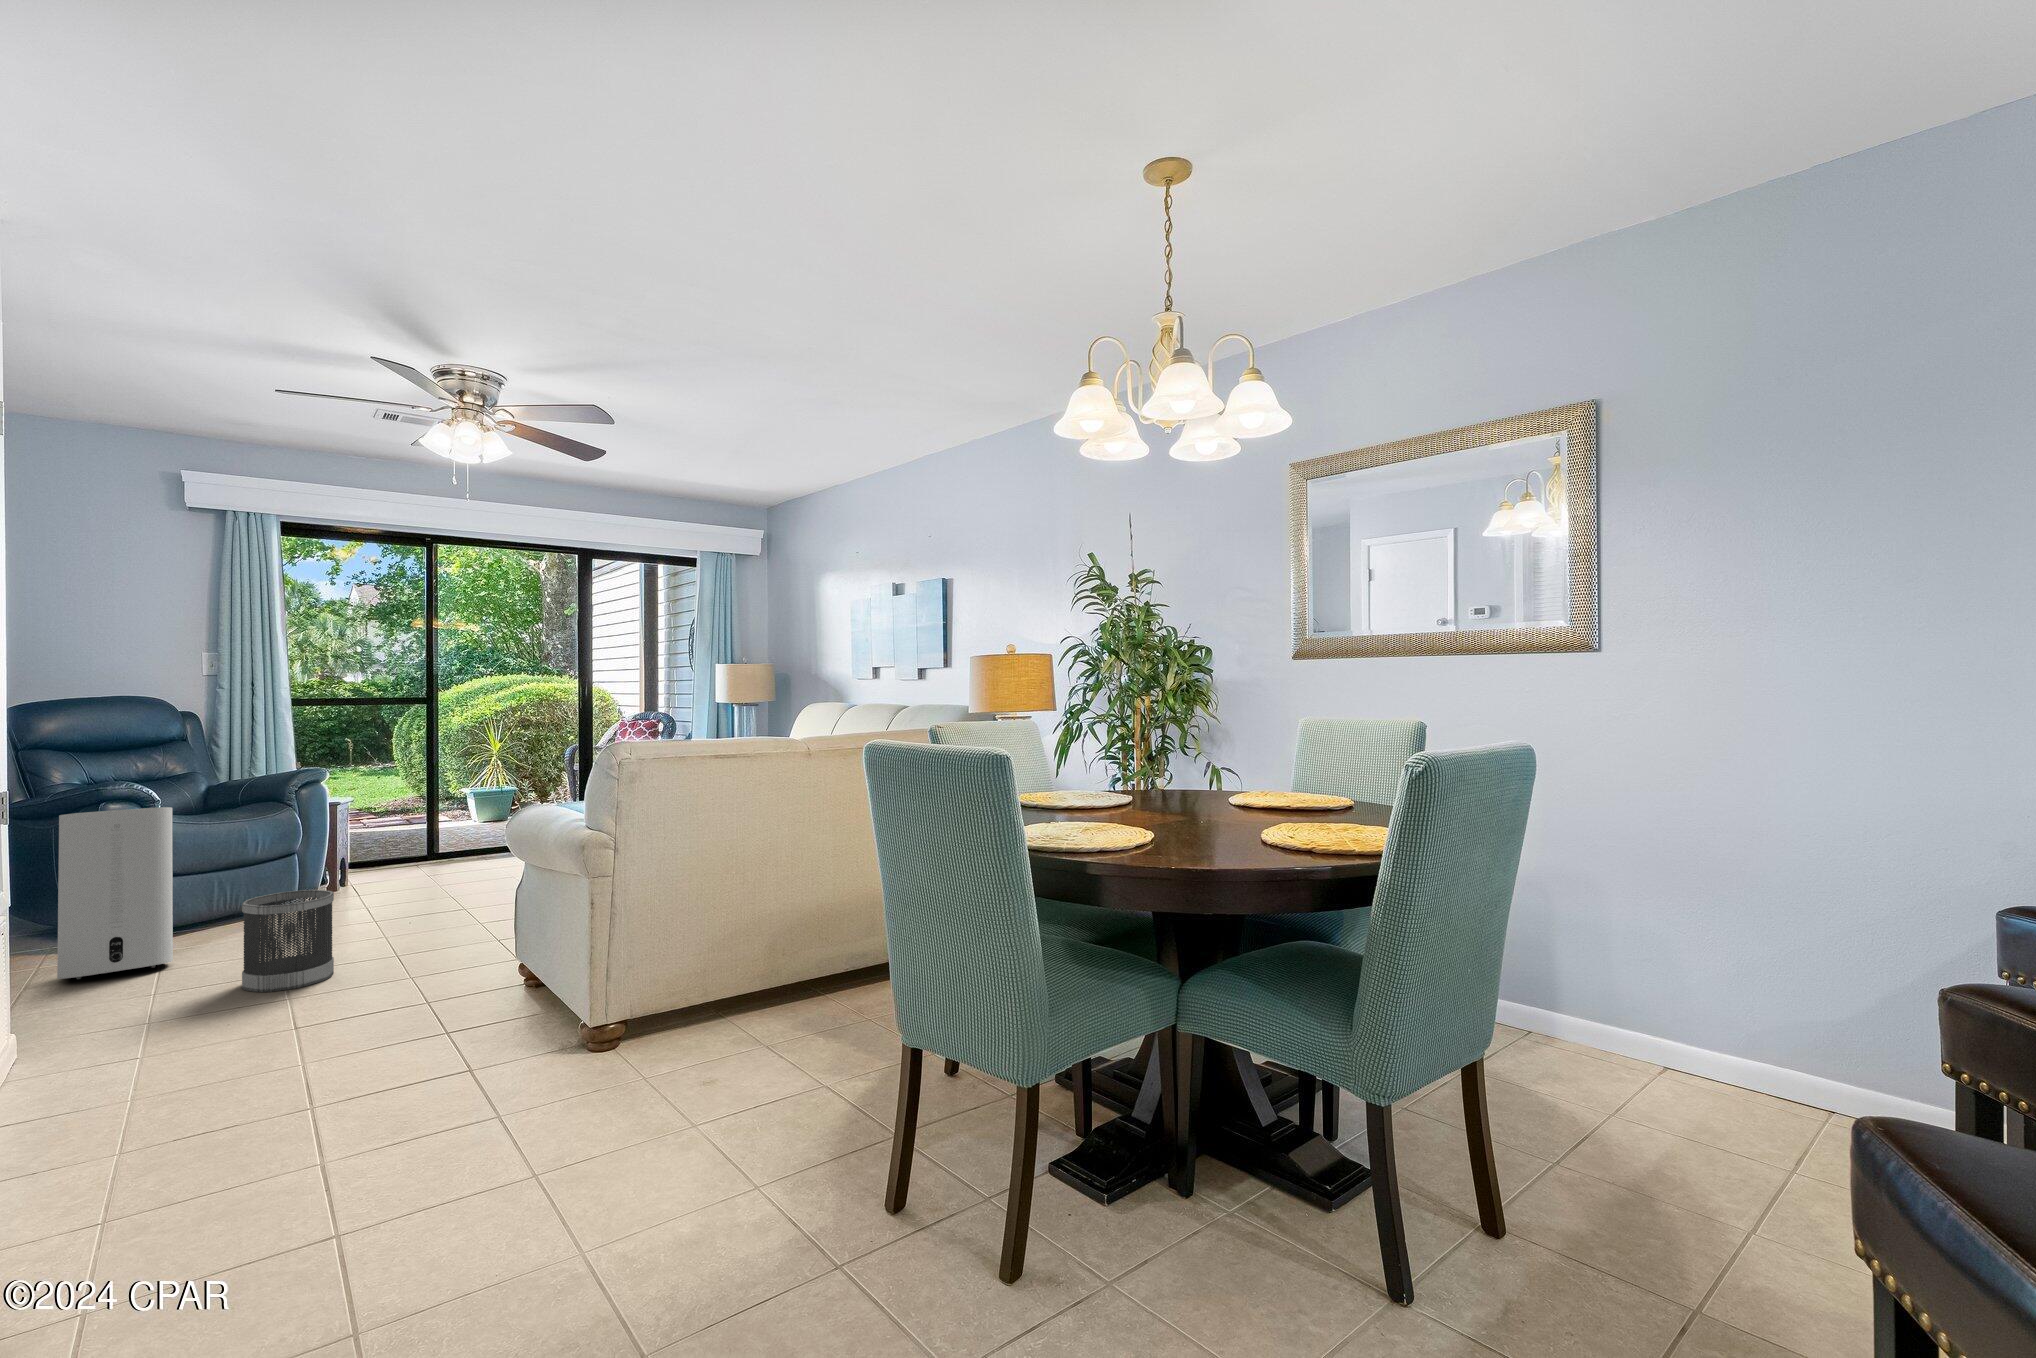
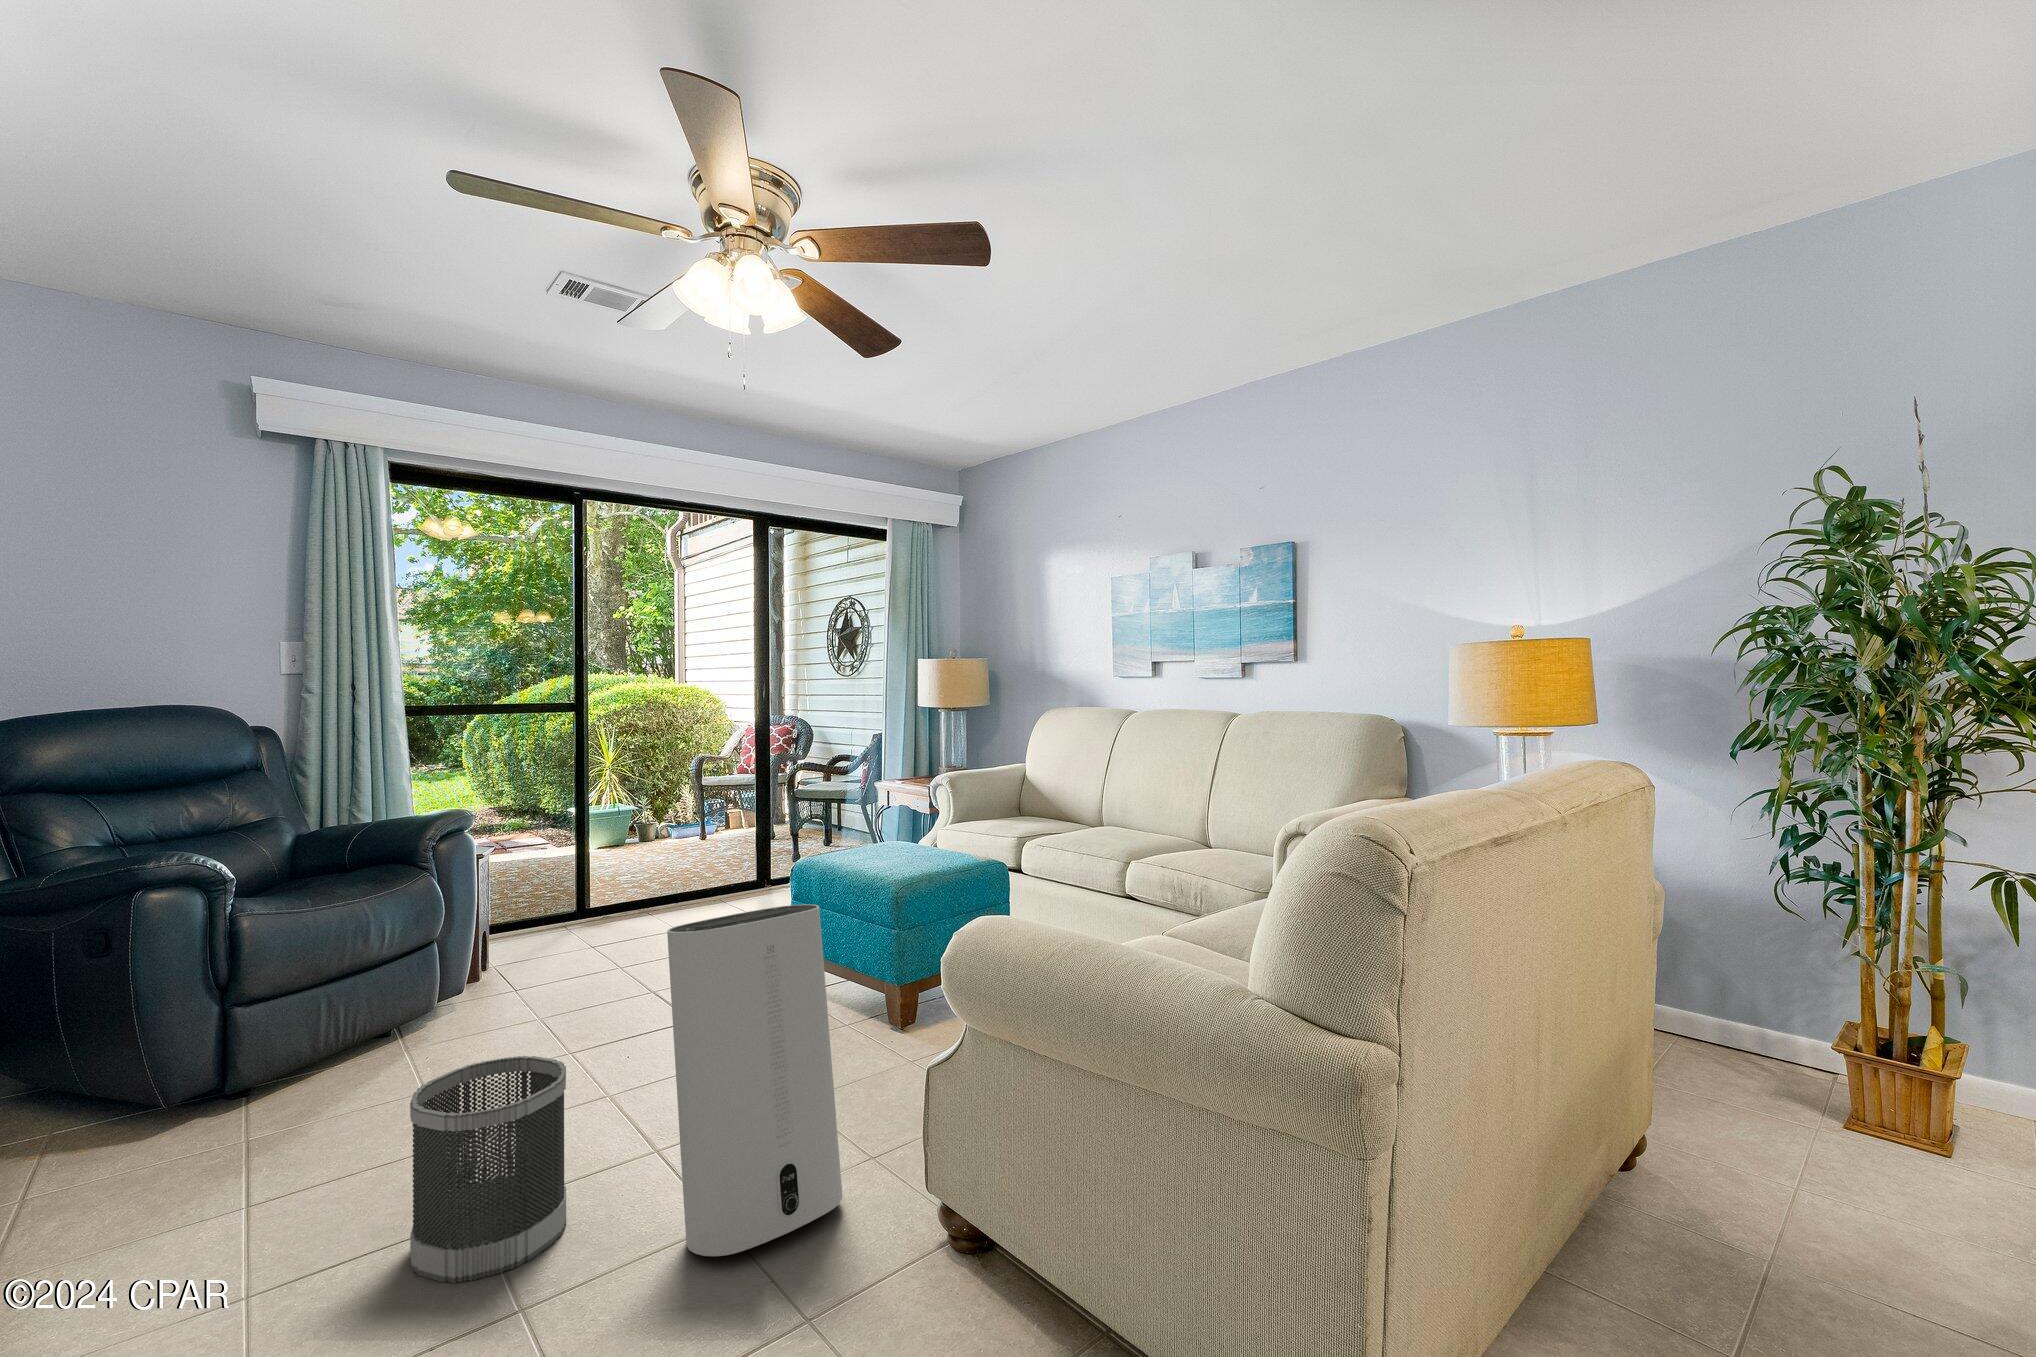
air purifier: present [57,807,173,979] -> present [667,904,842,1256]

